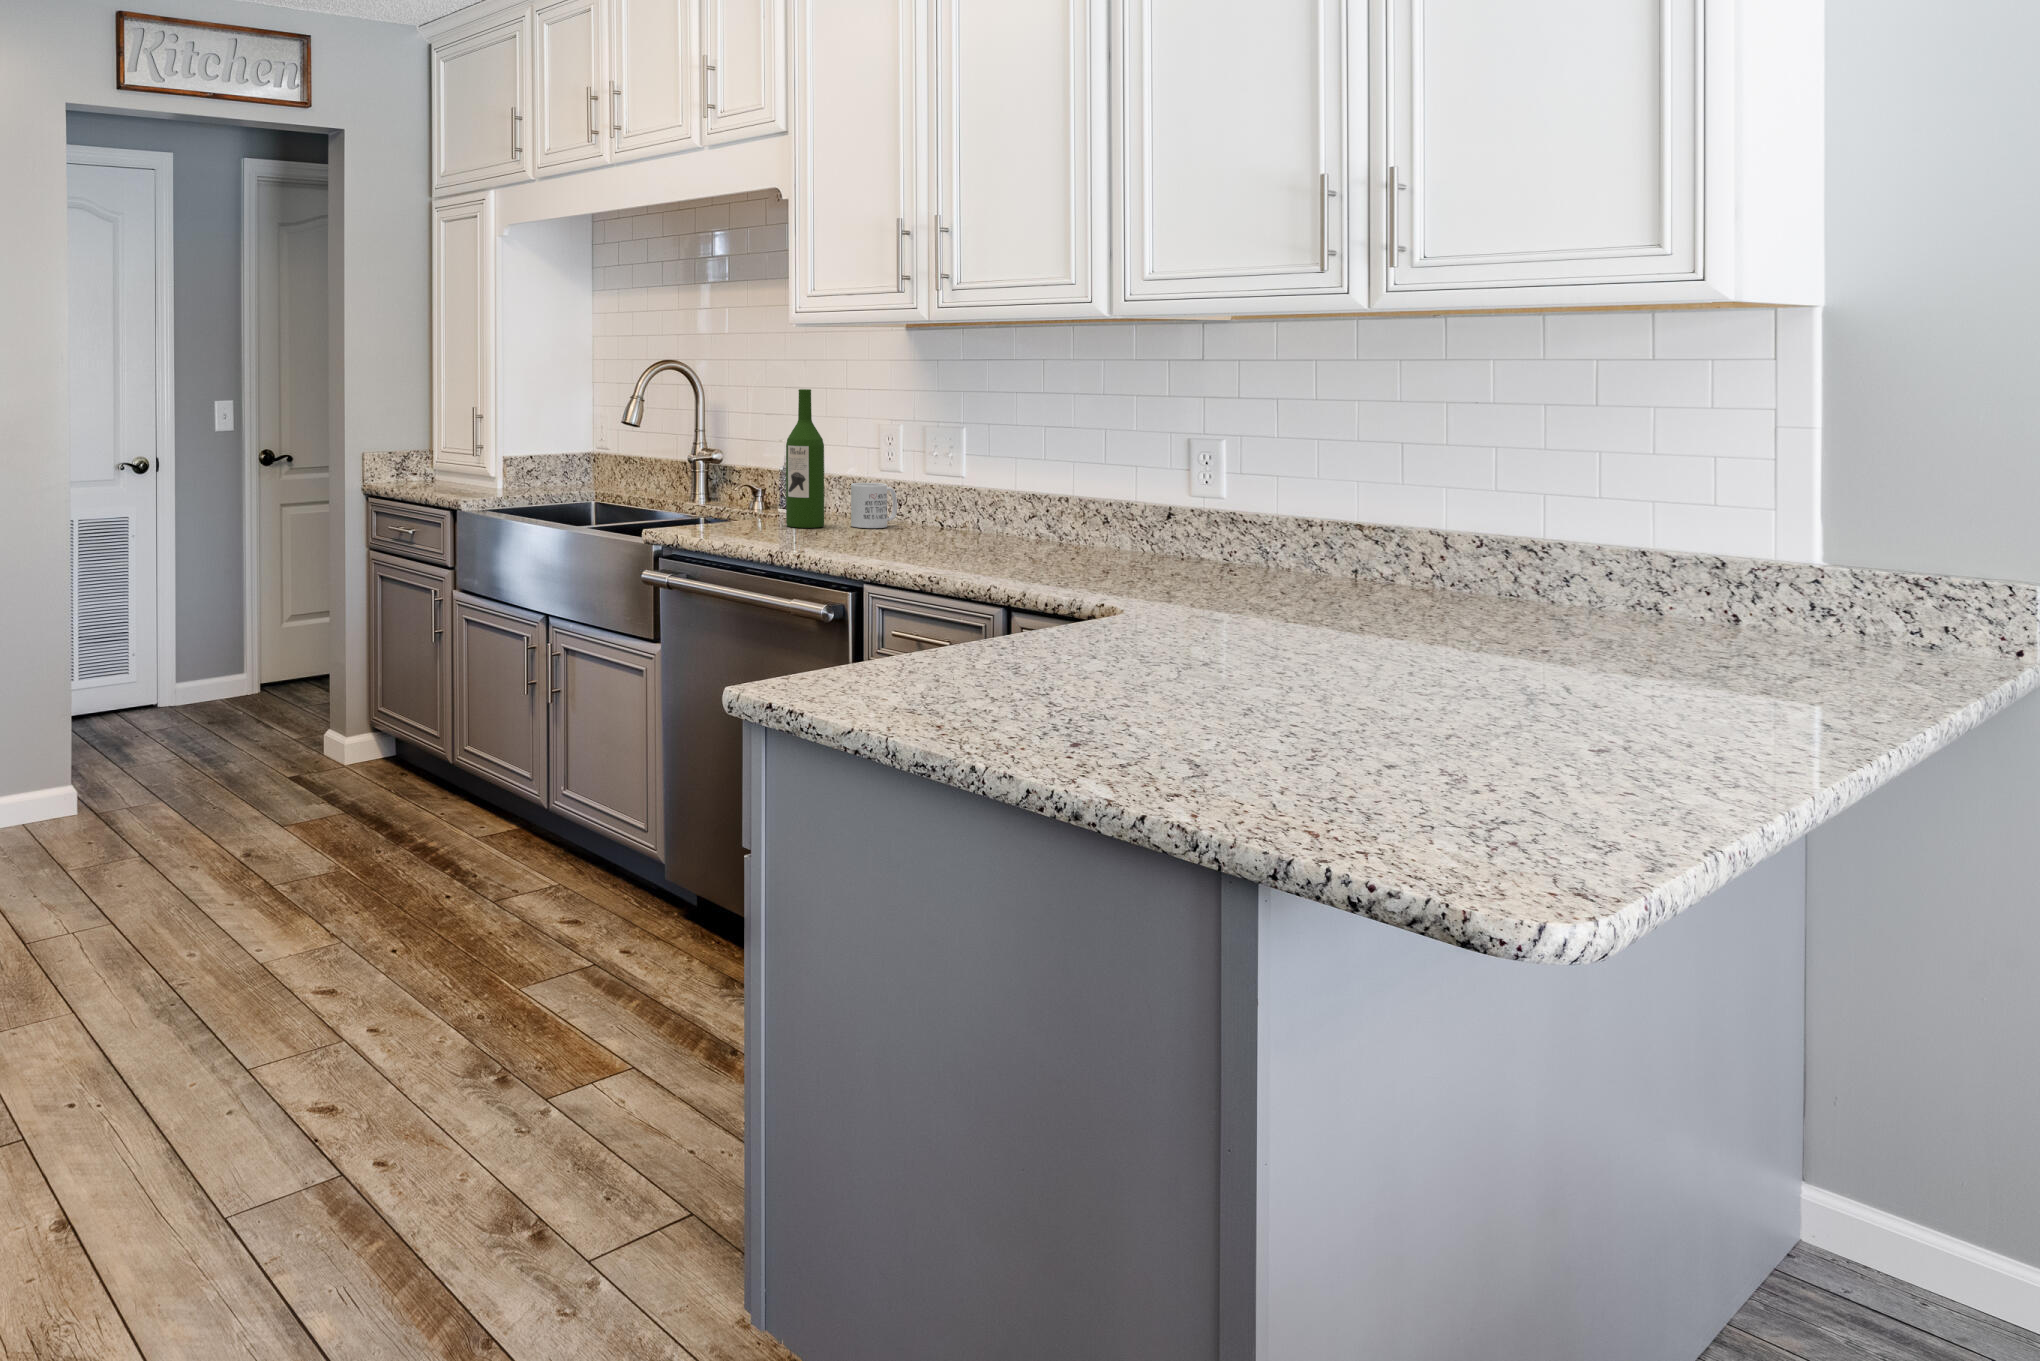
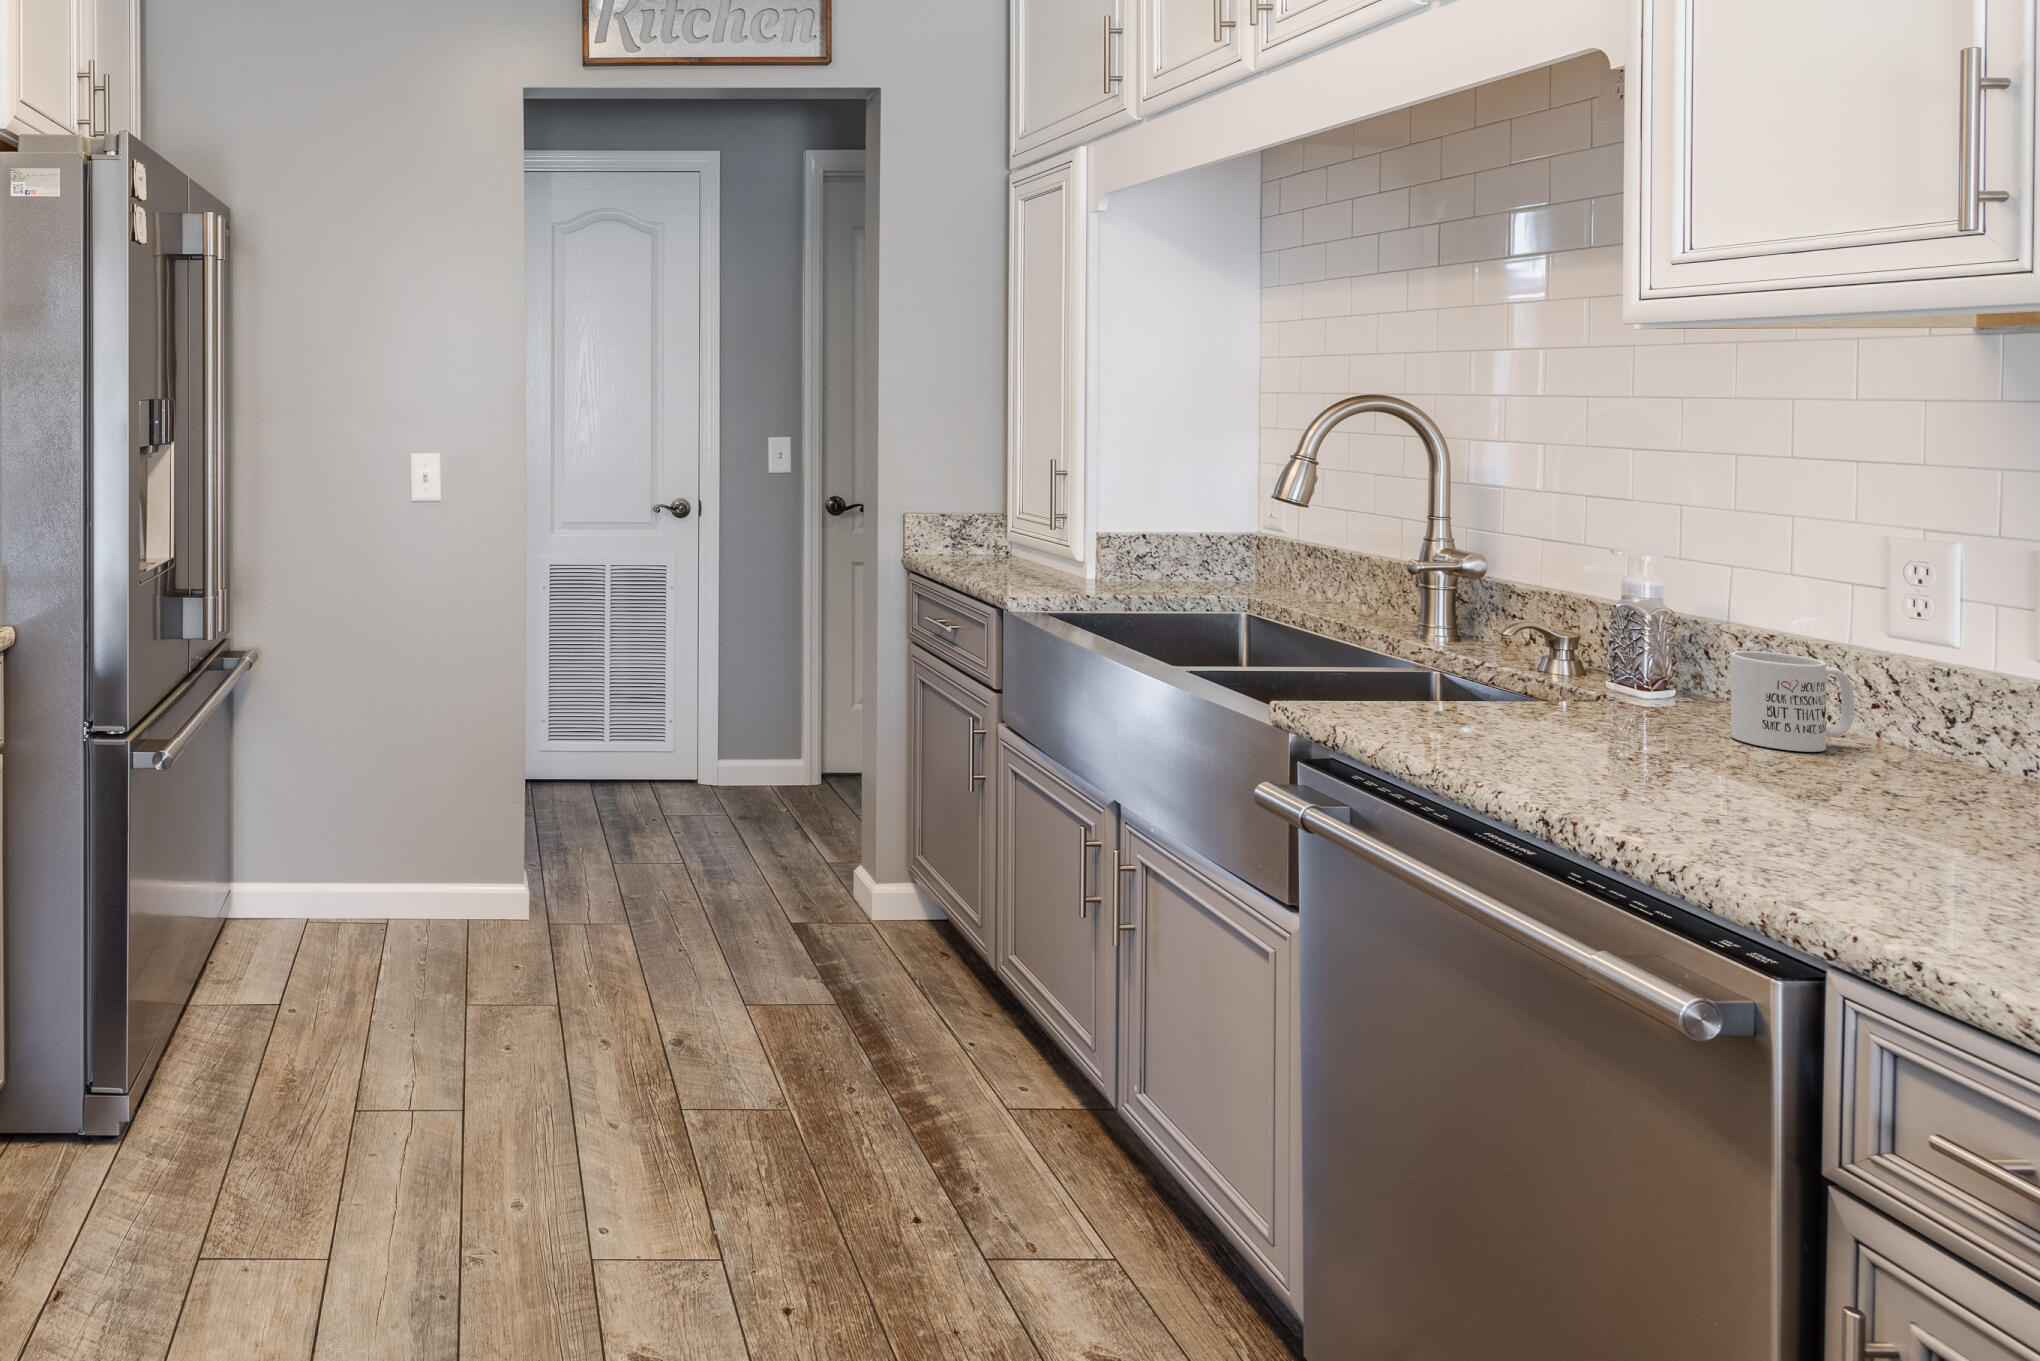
wine bottle: present [786,389,824,528] -> none [1571,461,1662,732]

